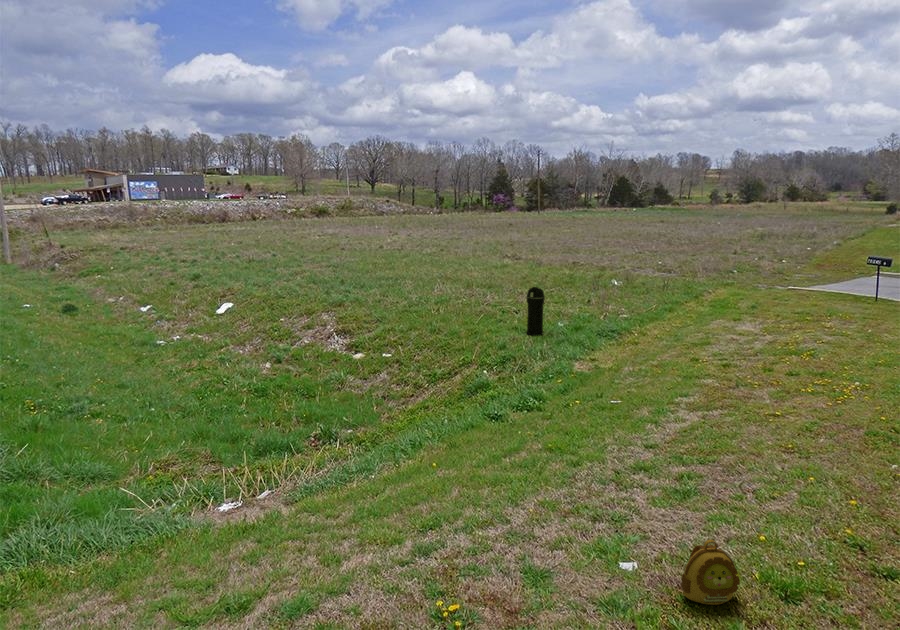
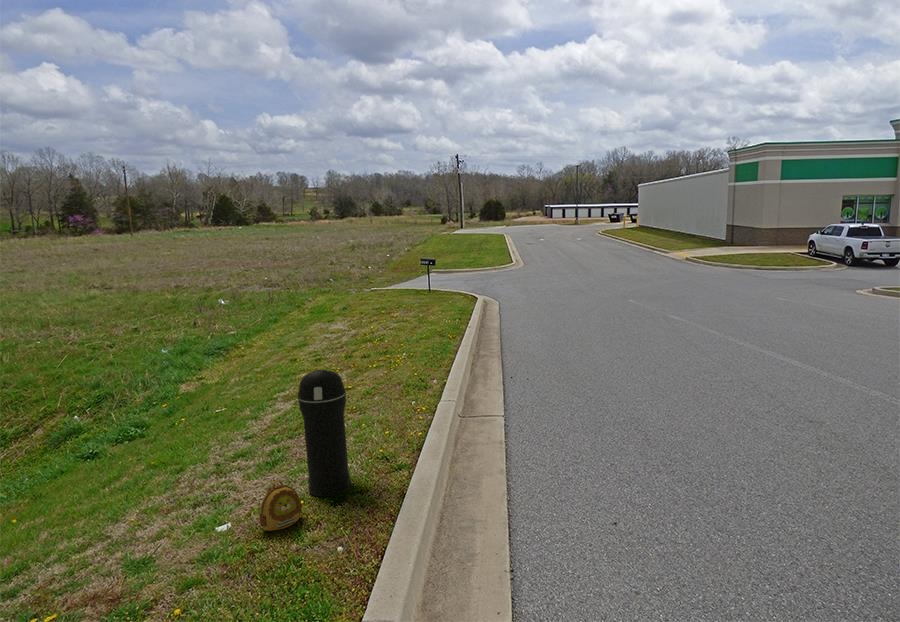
trash can: present [527,287,545,336] -> present [298,370,350,497]

